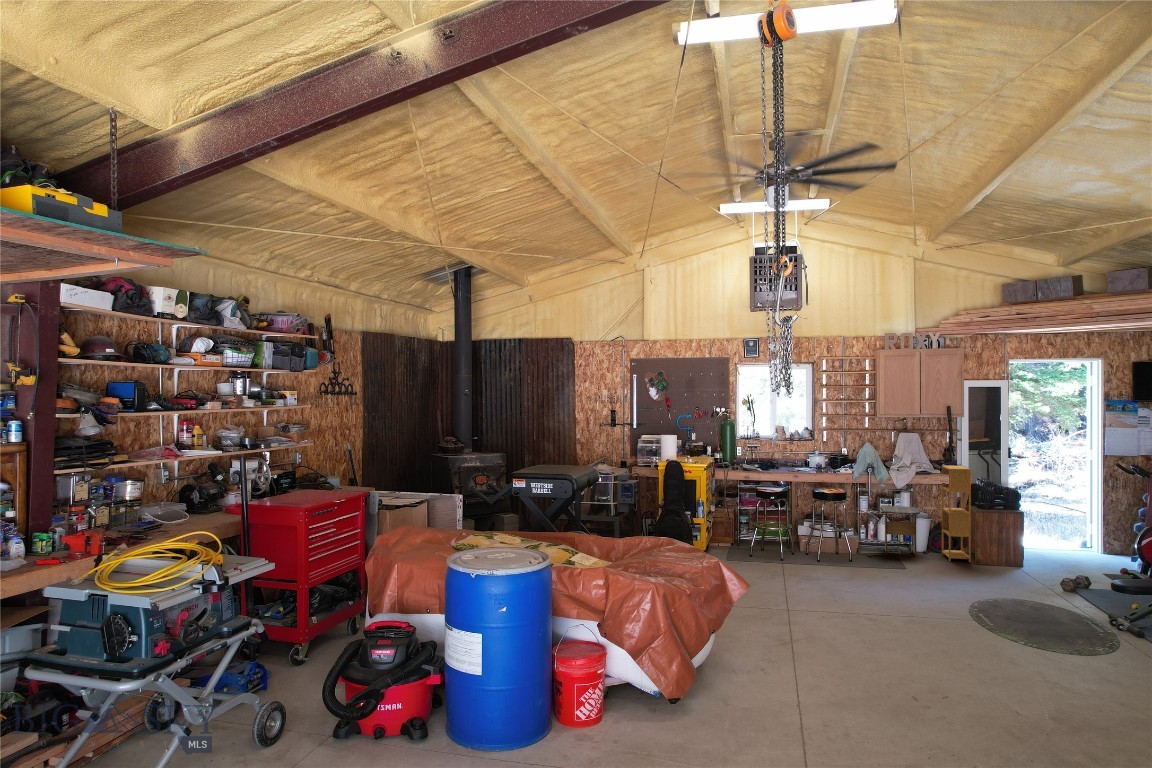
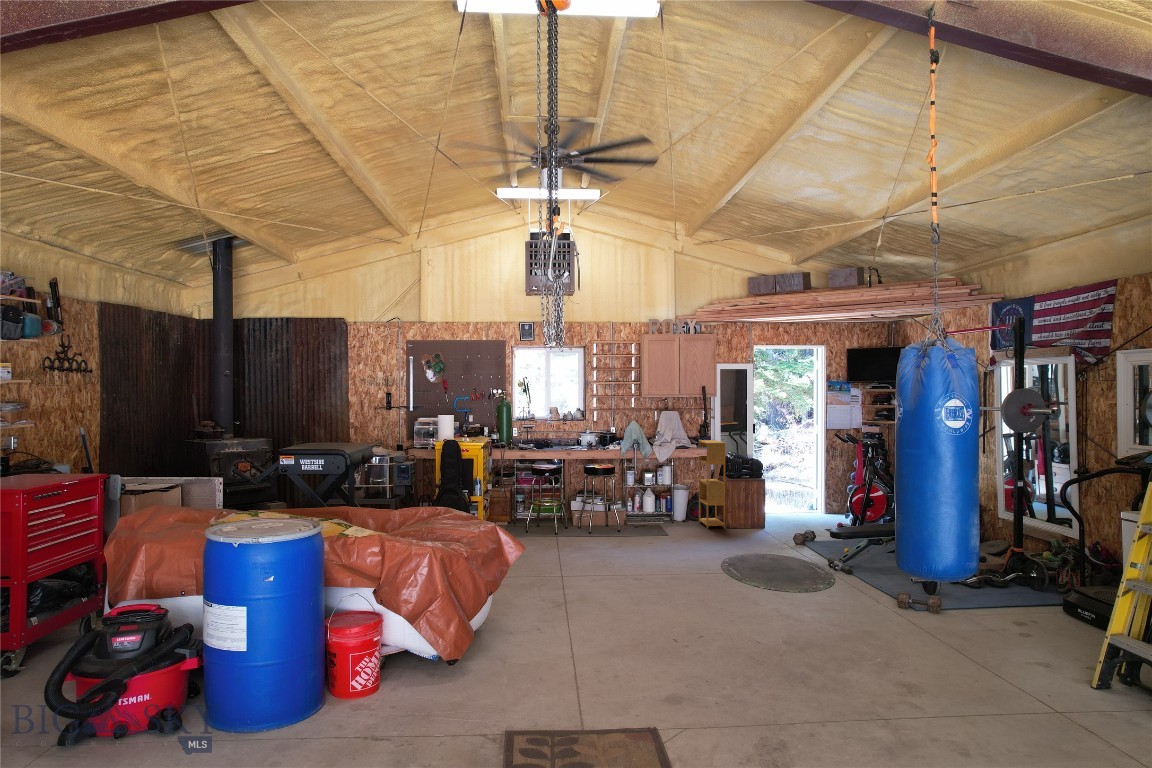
stool: present [880,506,920,556] -> none [645,480,681,525]

